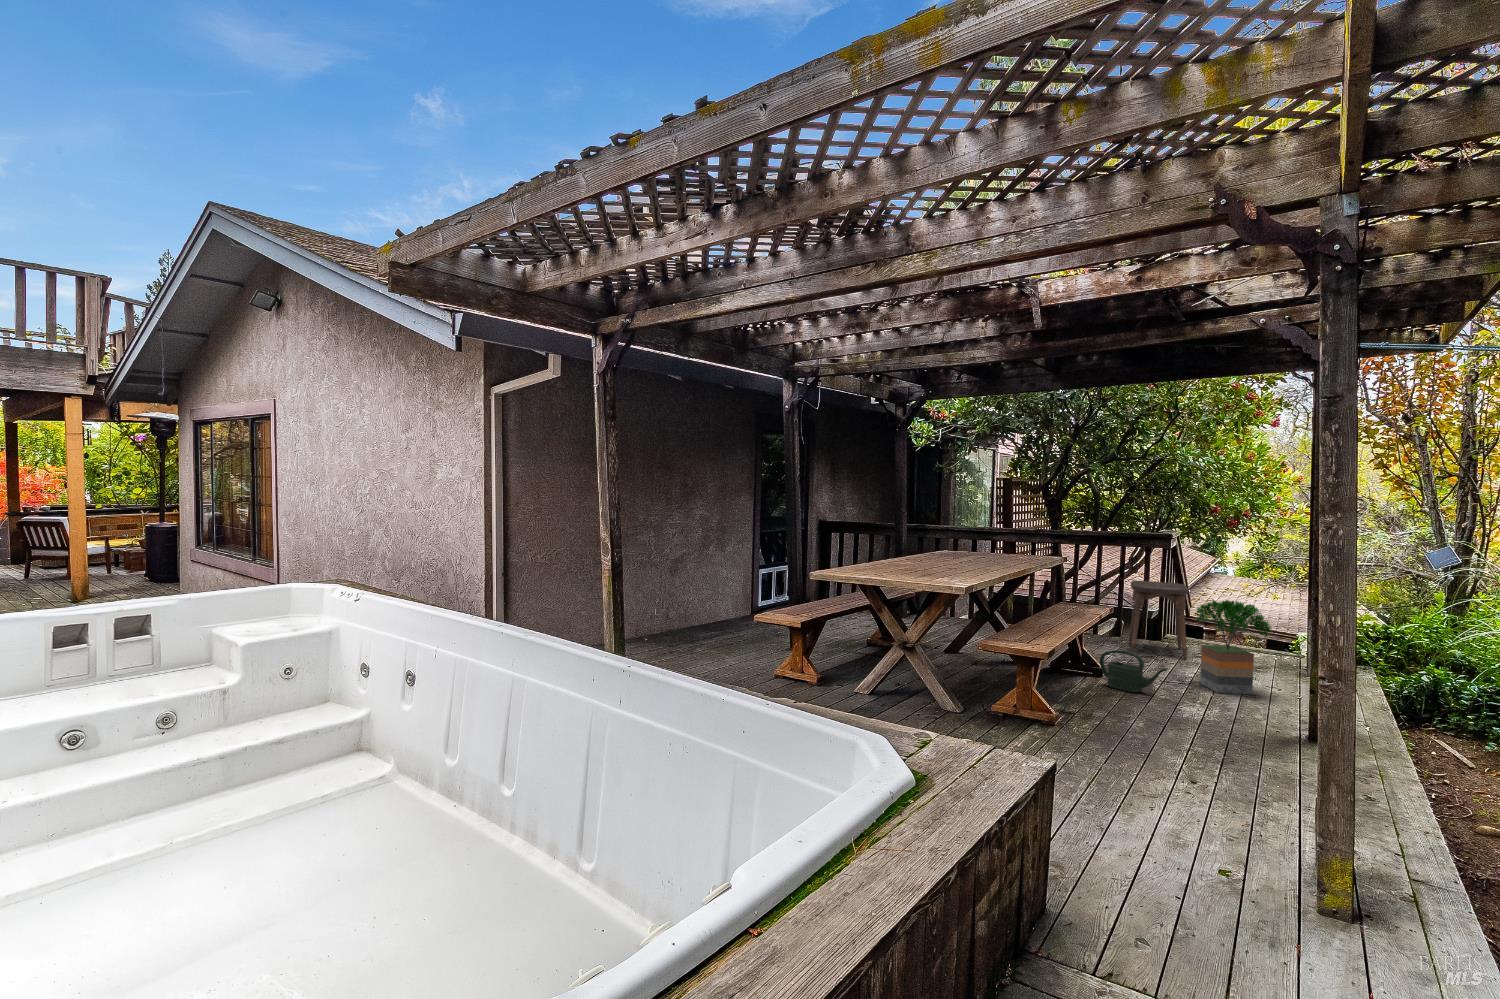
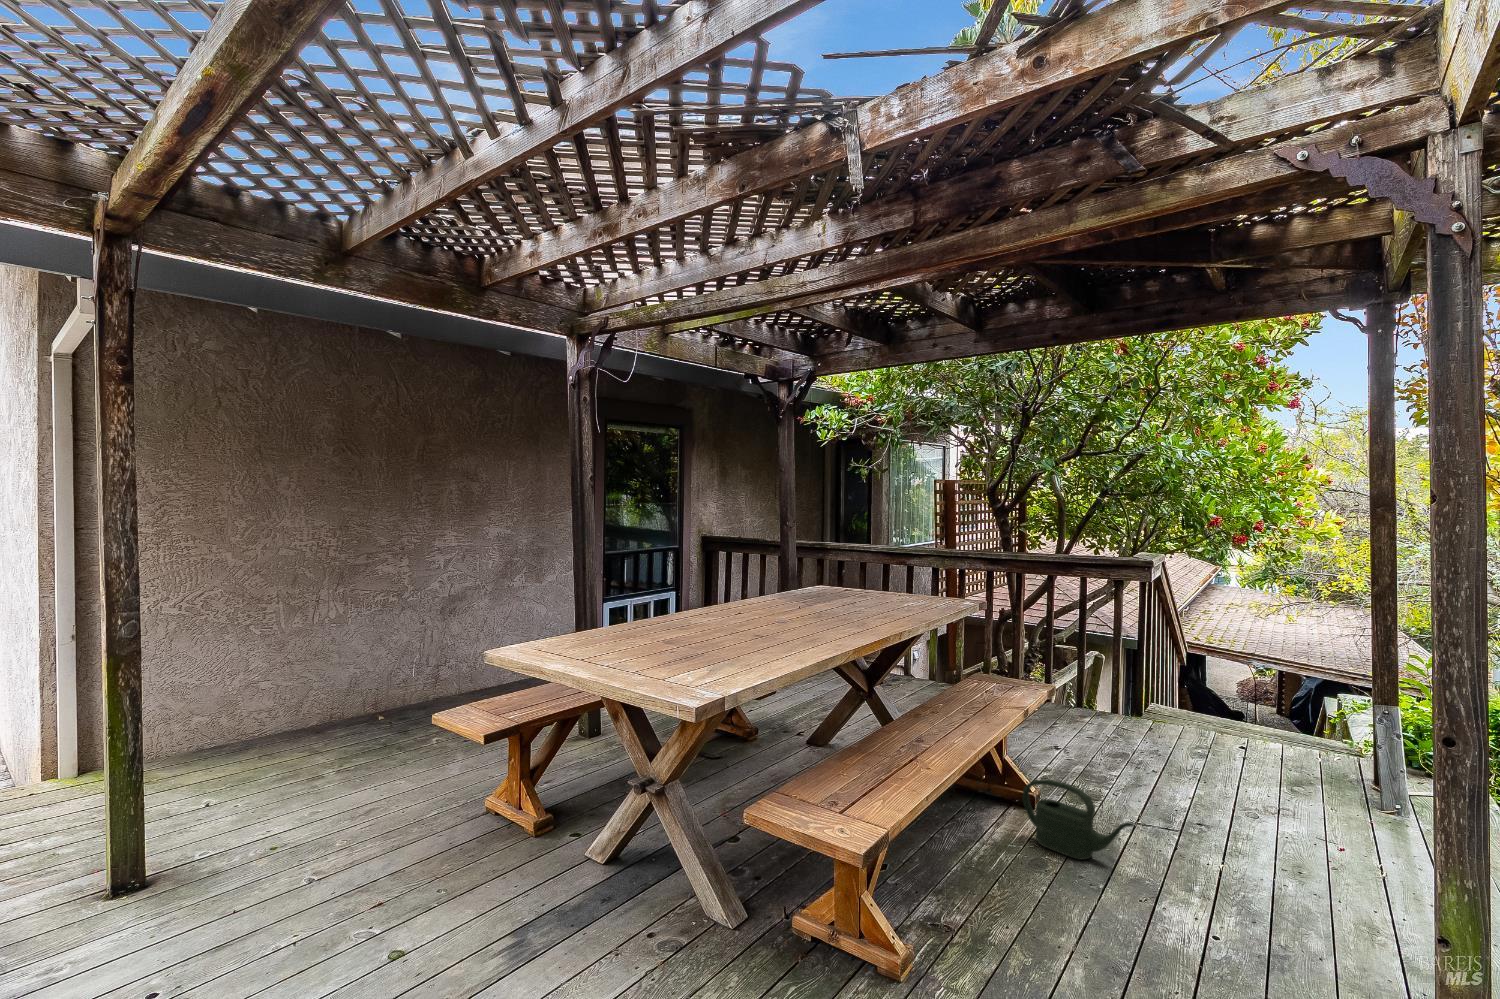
stool: present [1129,581,1188,659] -> none [1088,637,1176,767]
potted tree: present [1196,600,1272,694] -> none [1181,685,1323,860]

